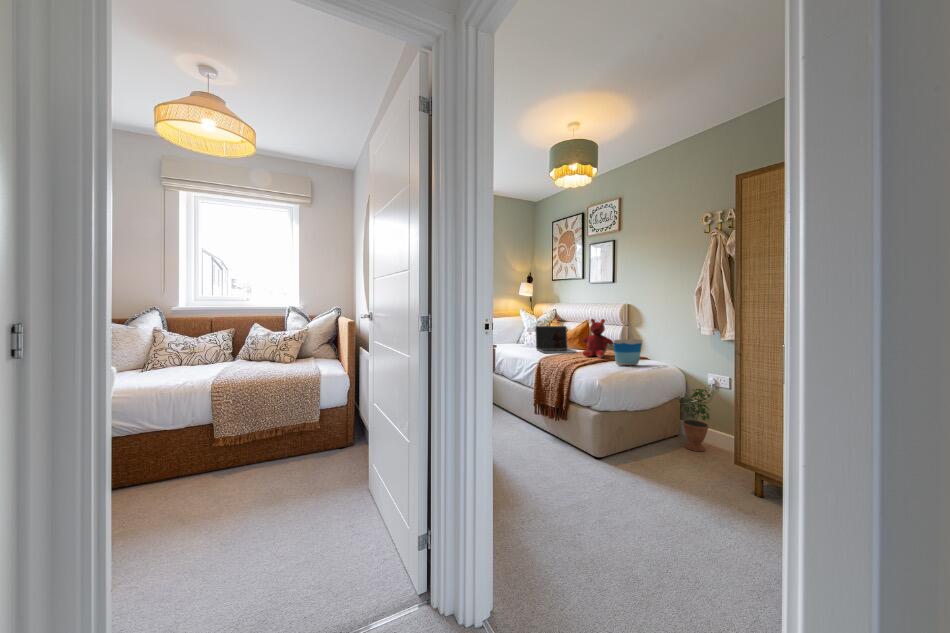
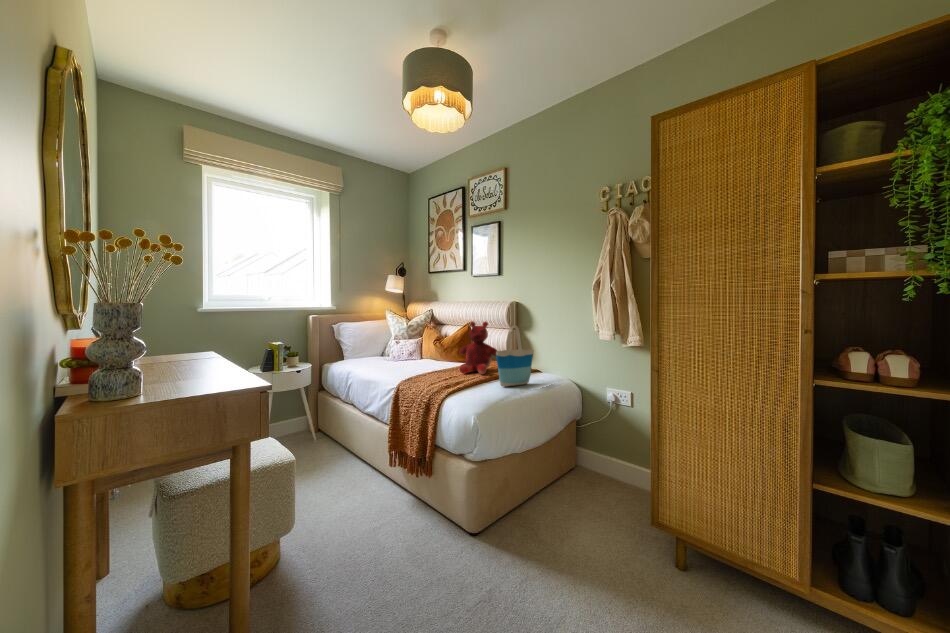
laptop: present [535,326,577,353] -> none [400,331,454,370]
potted plant: present [679,389,710,451] -> none [577,404,614,491]

